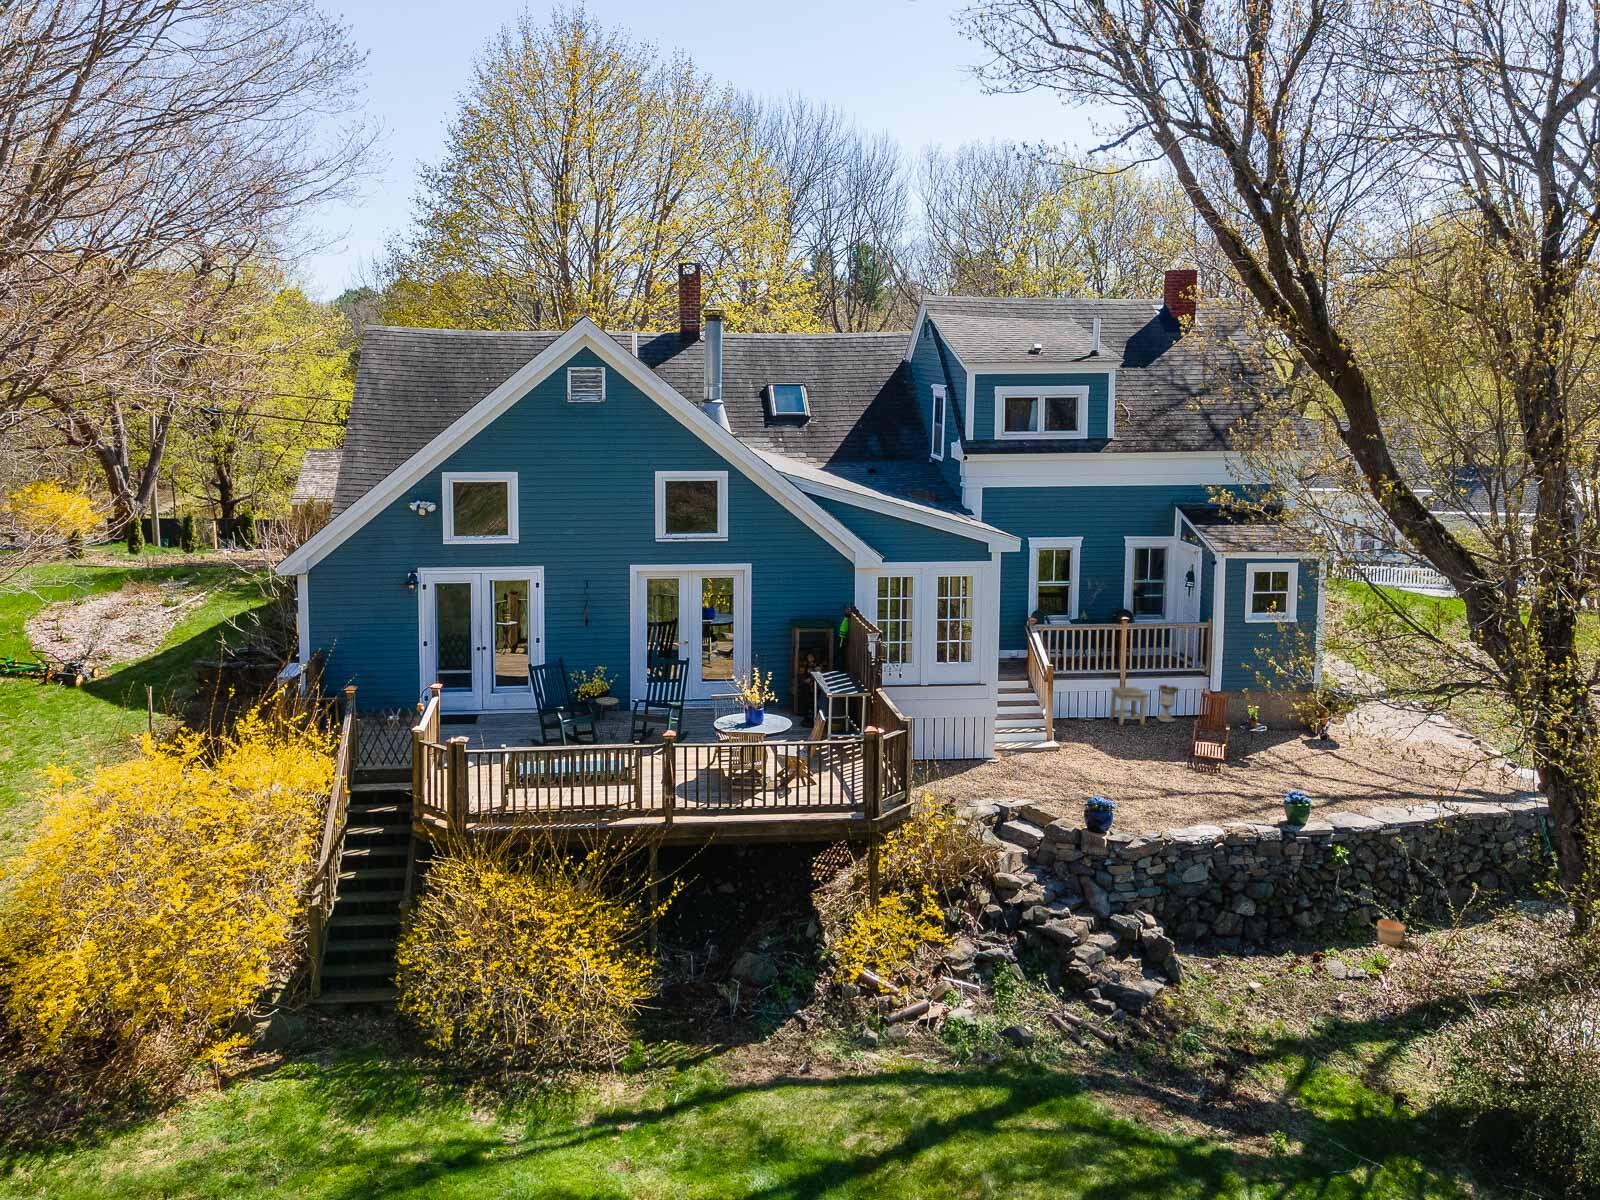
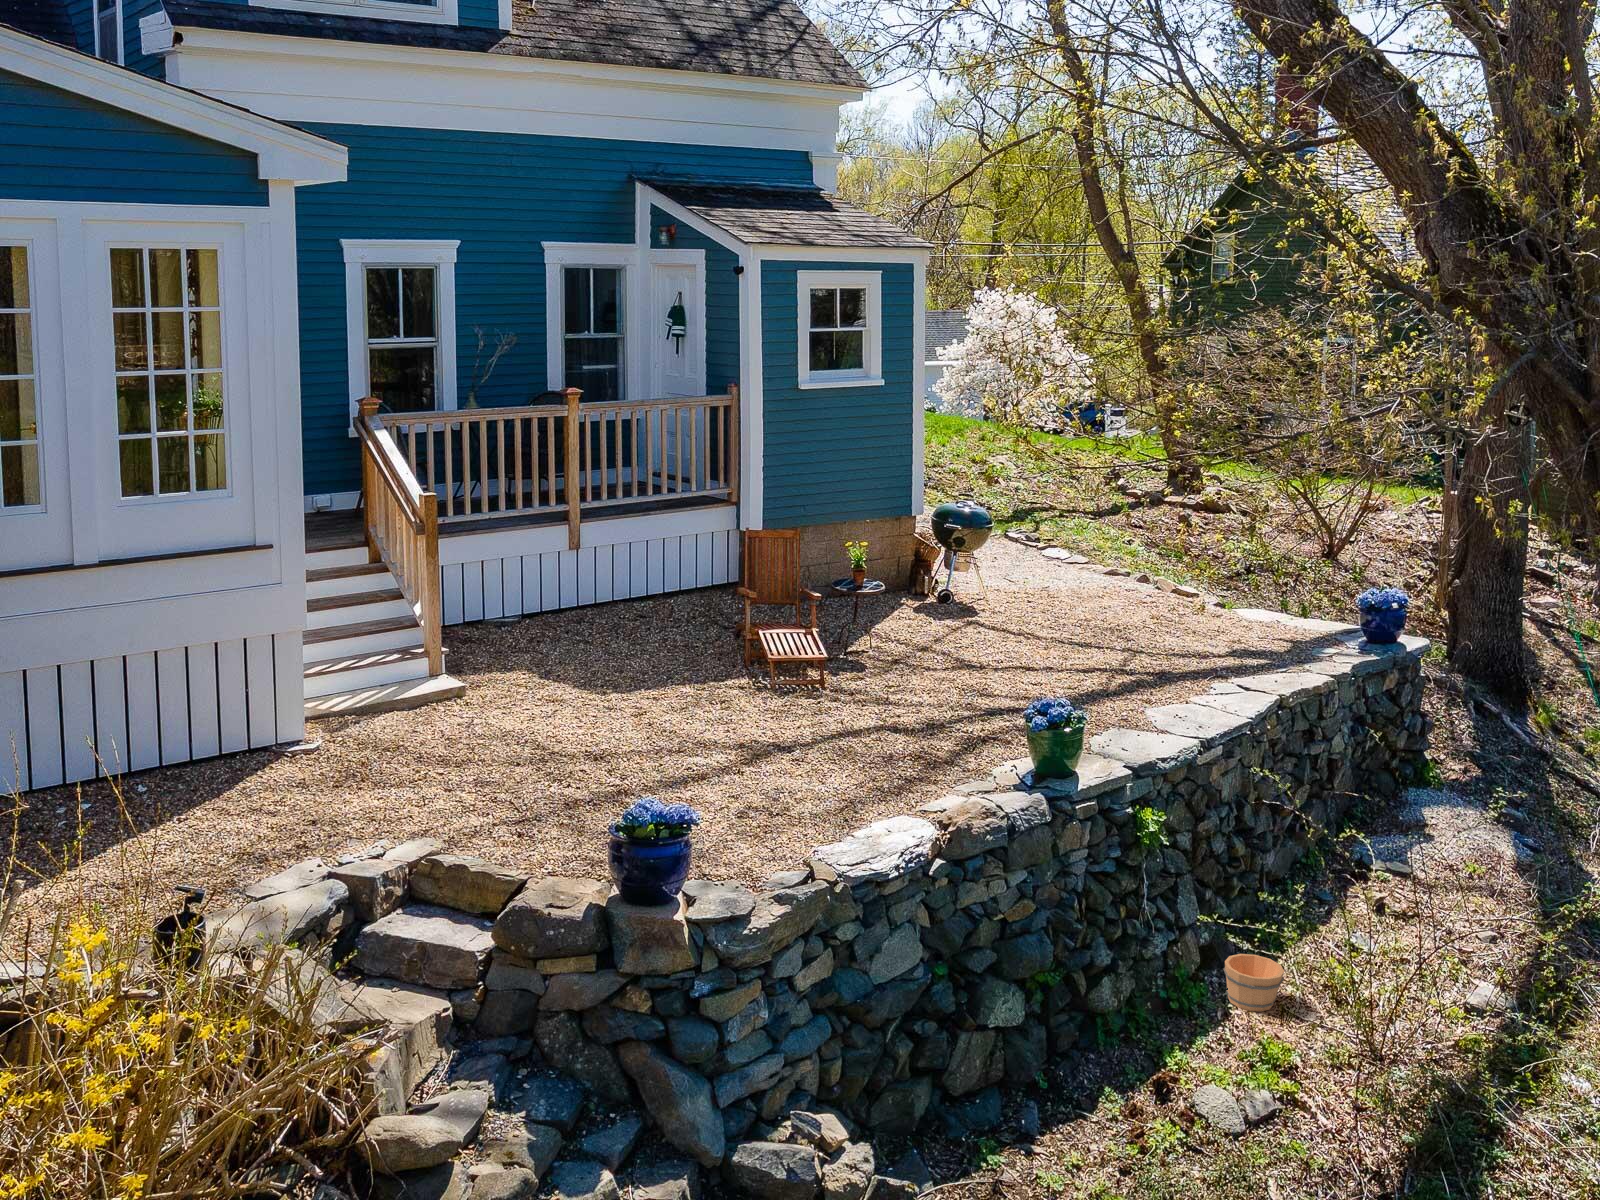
planter: present [1156,685,1179,722] -> none [646,526,692,605]
stool: present [1110,687,1149,726] -> none [552,539,637,622]

